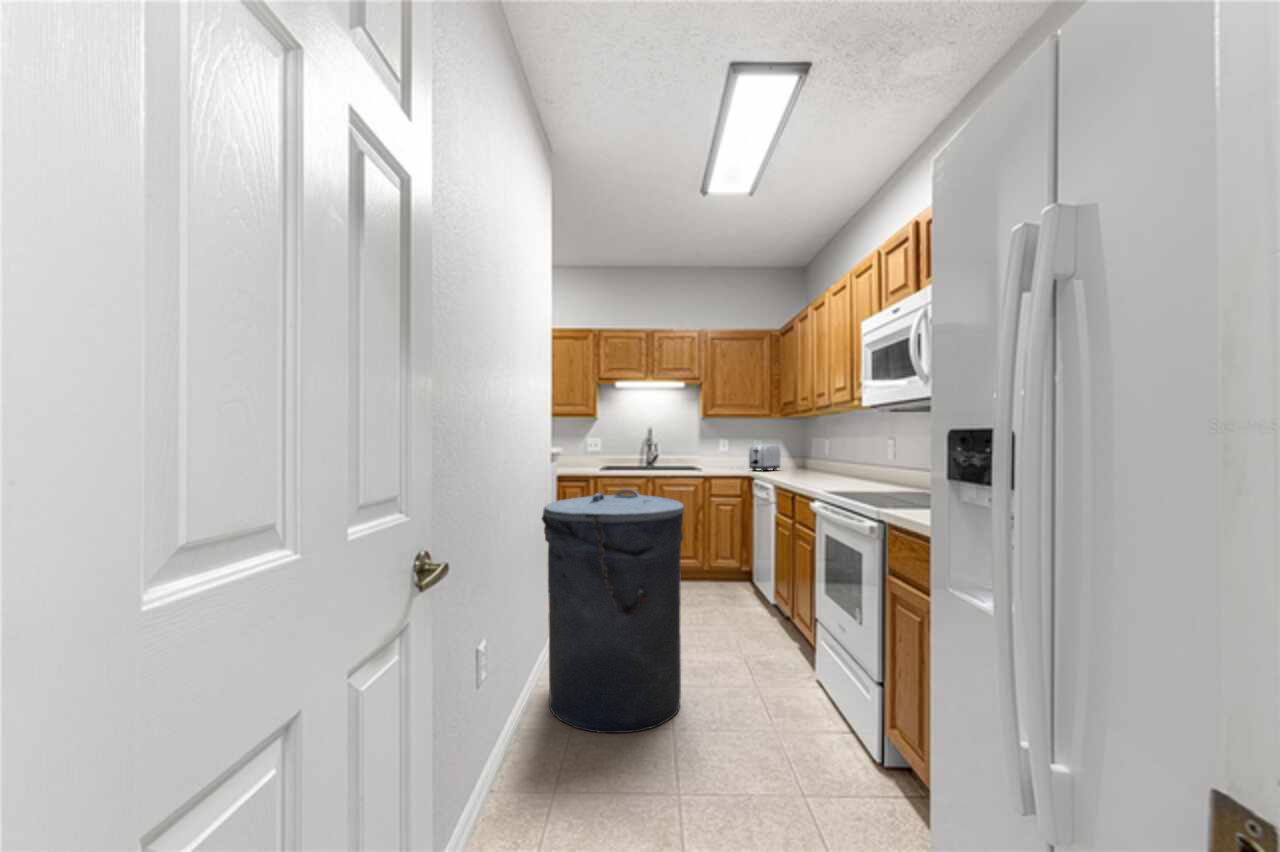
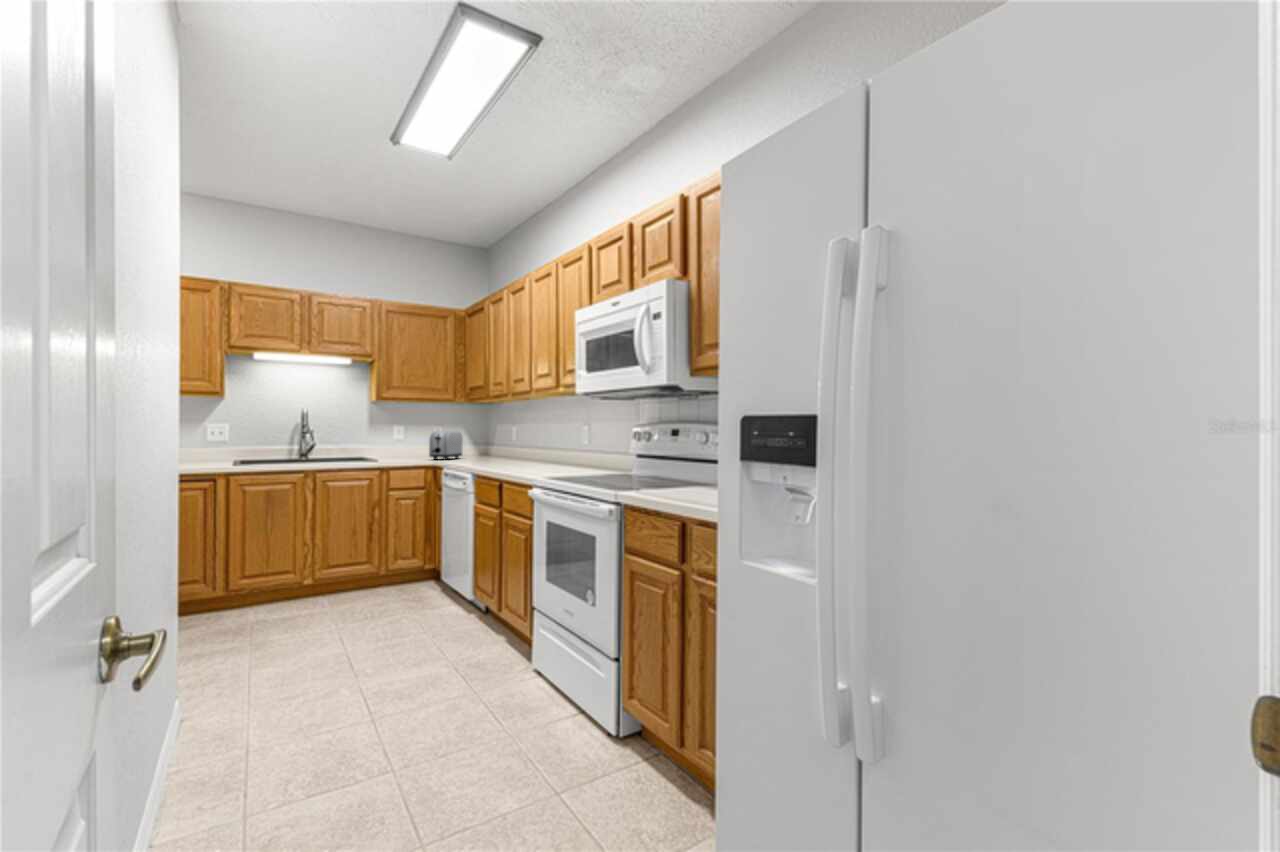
trash can: present [542,489,684,733] -> none [196,488,402,801]

